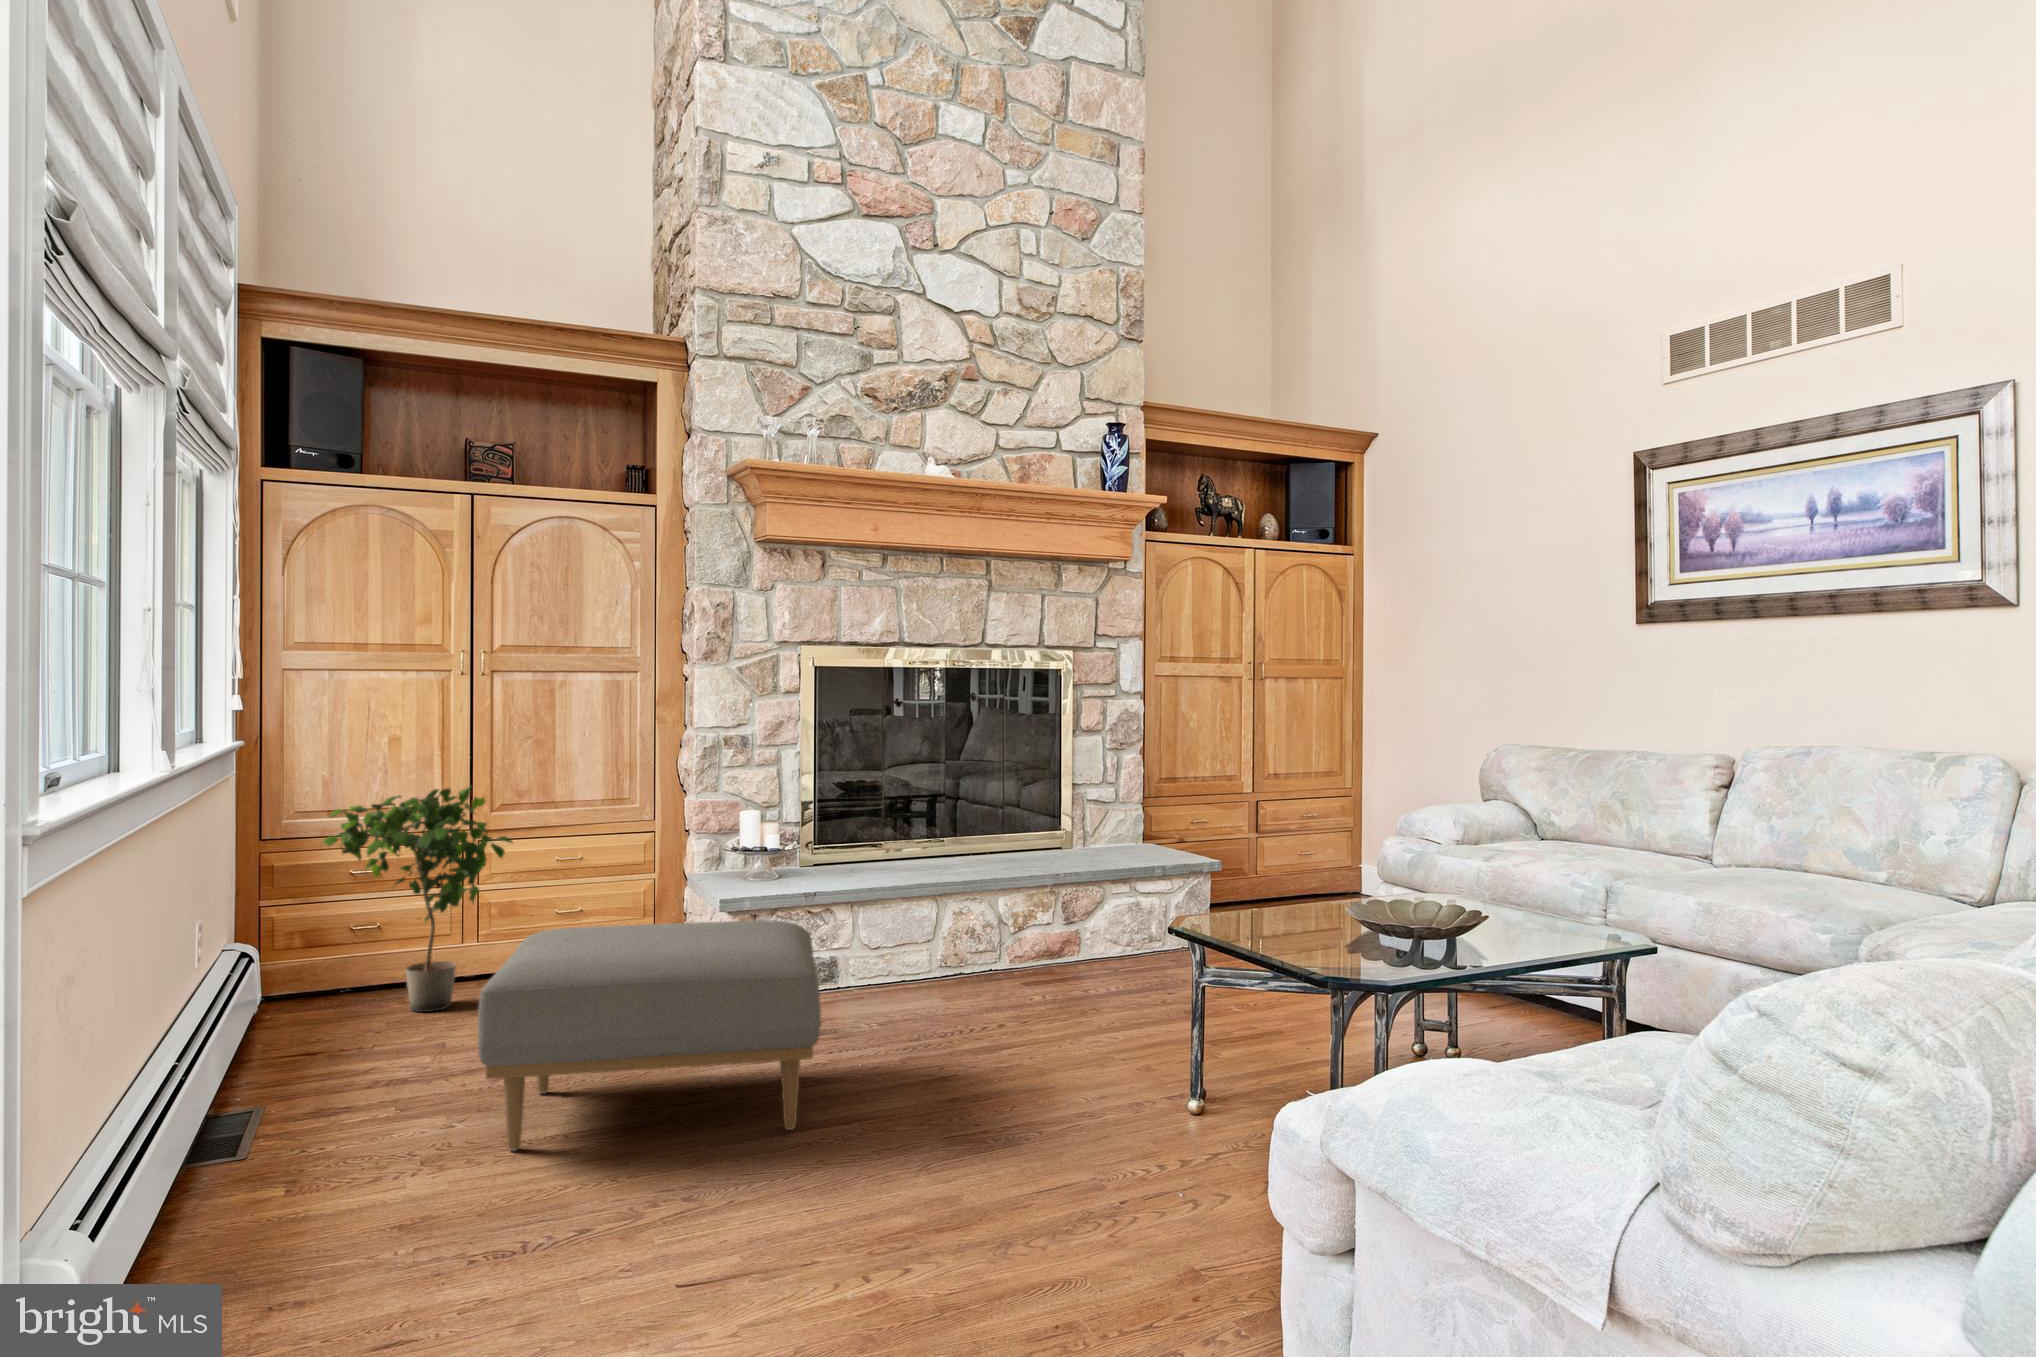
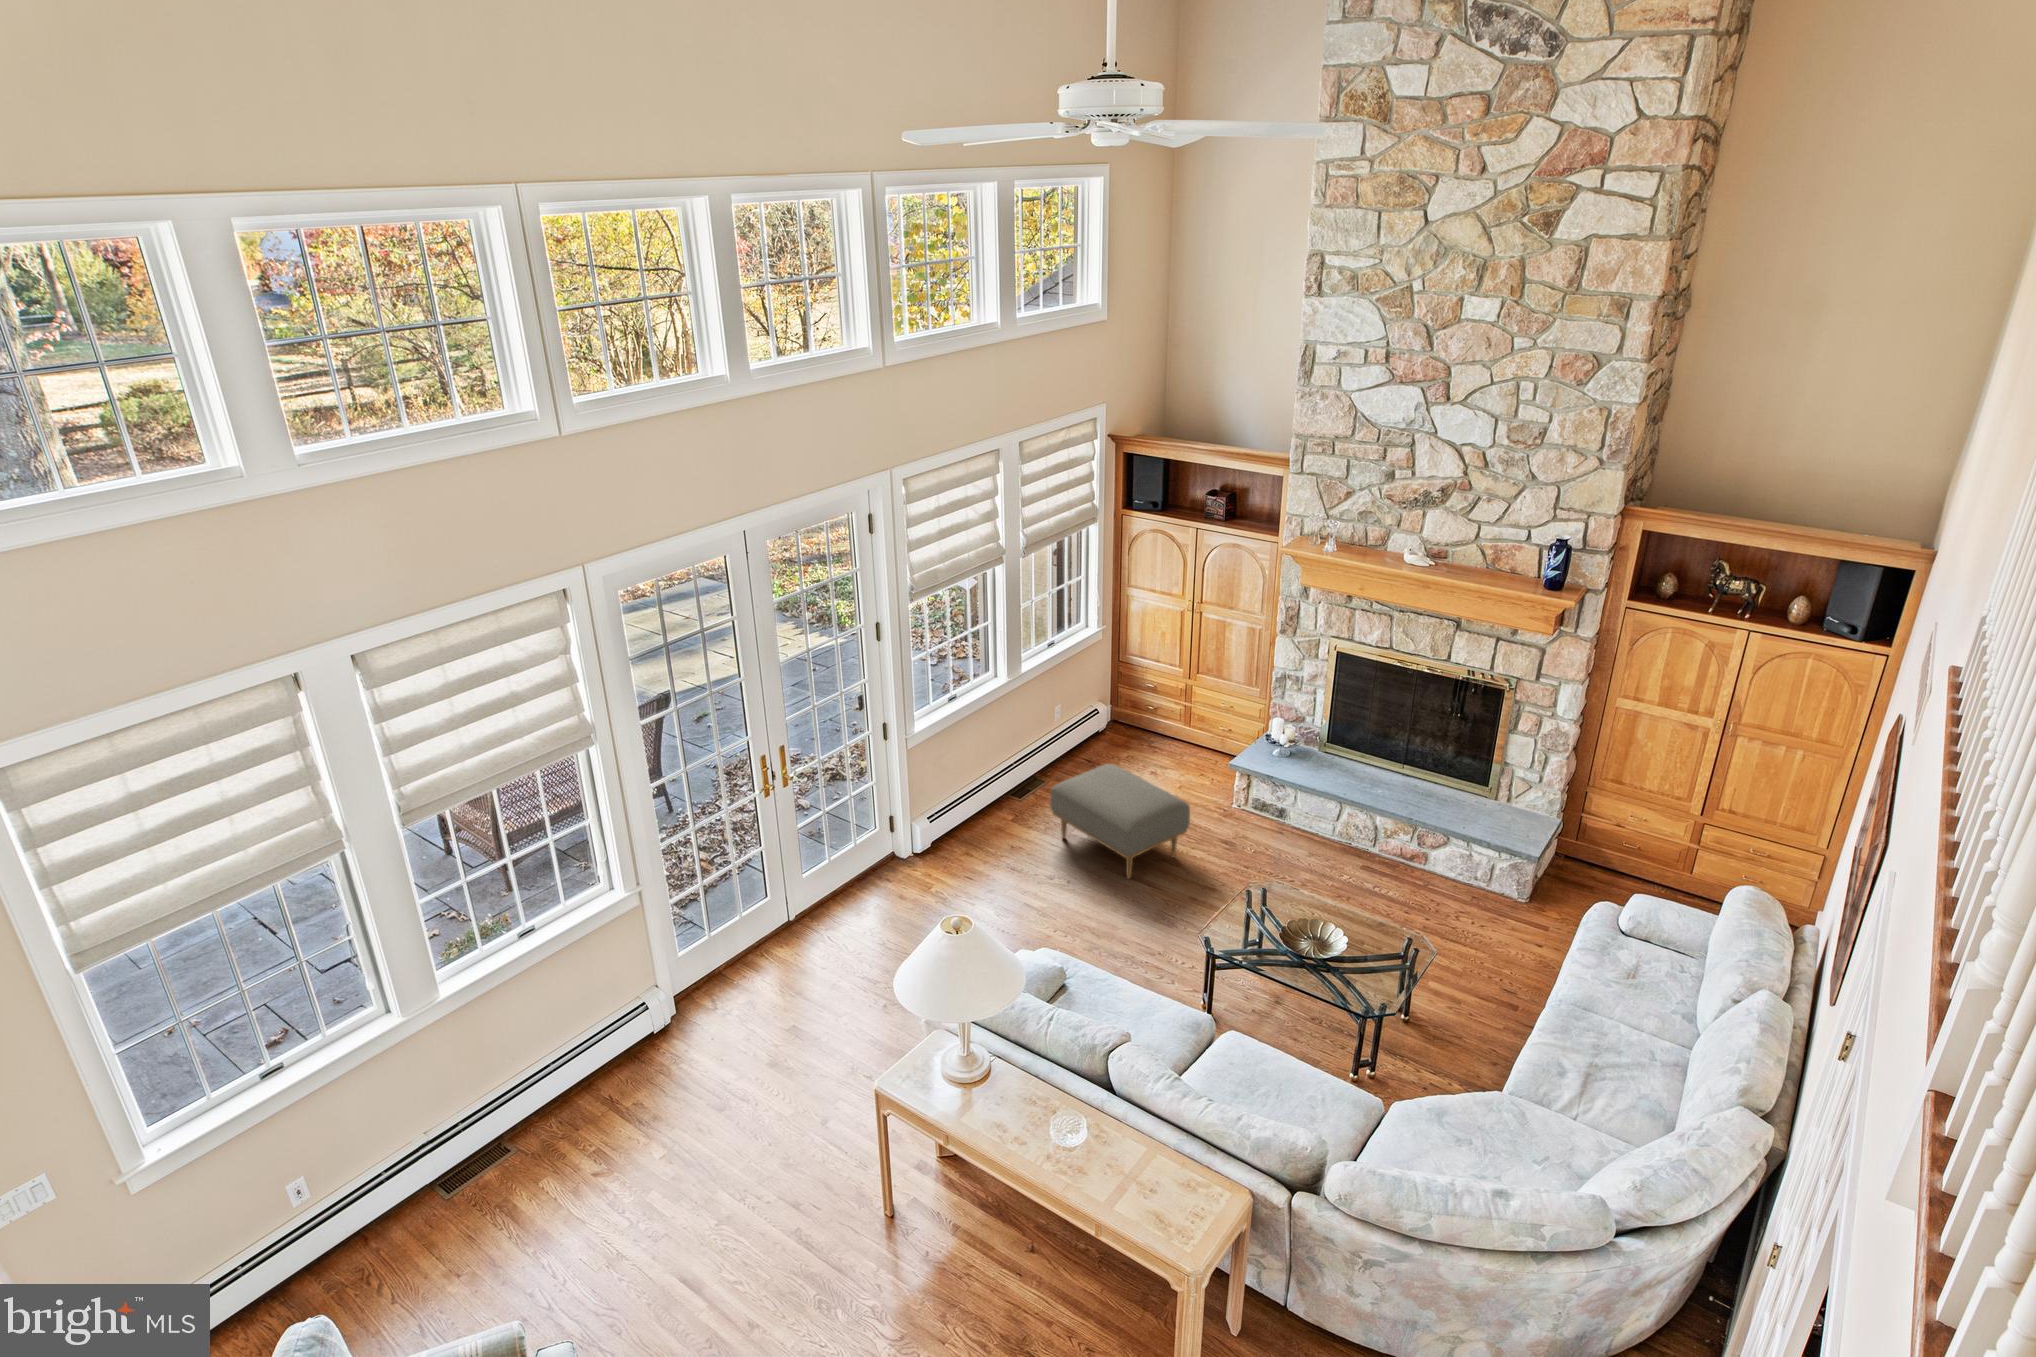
potted plant: present [322,787,512,1012] -> none [1116,661,1197,757]

